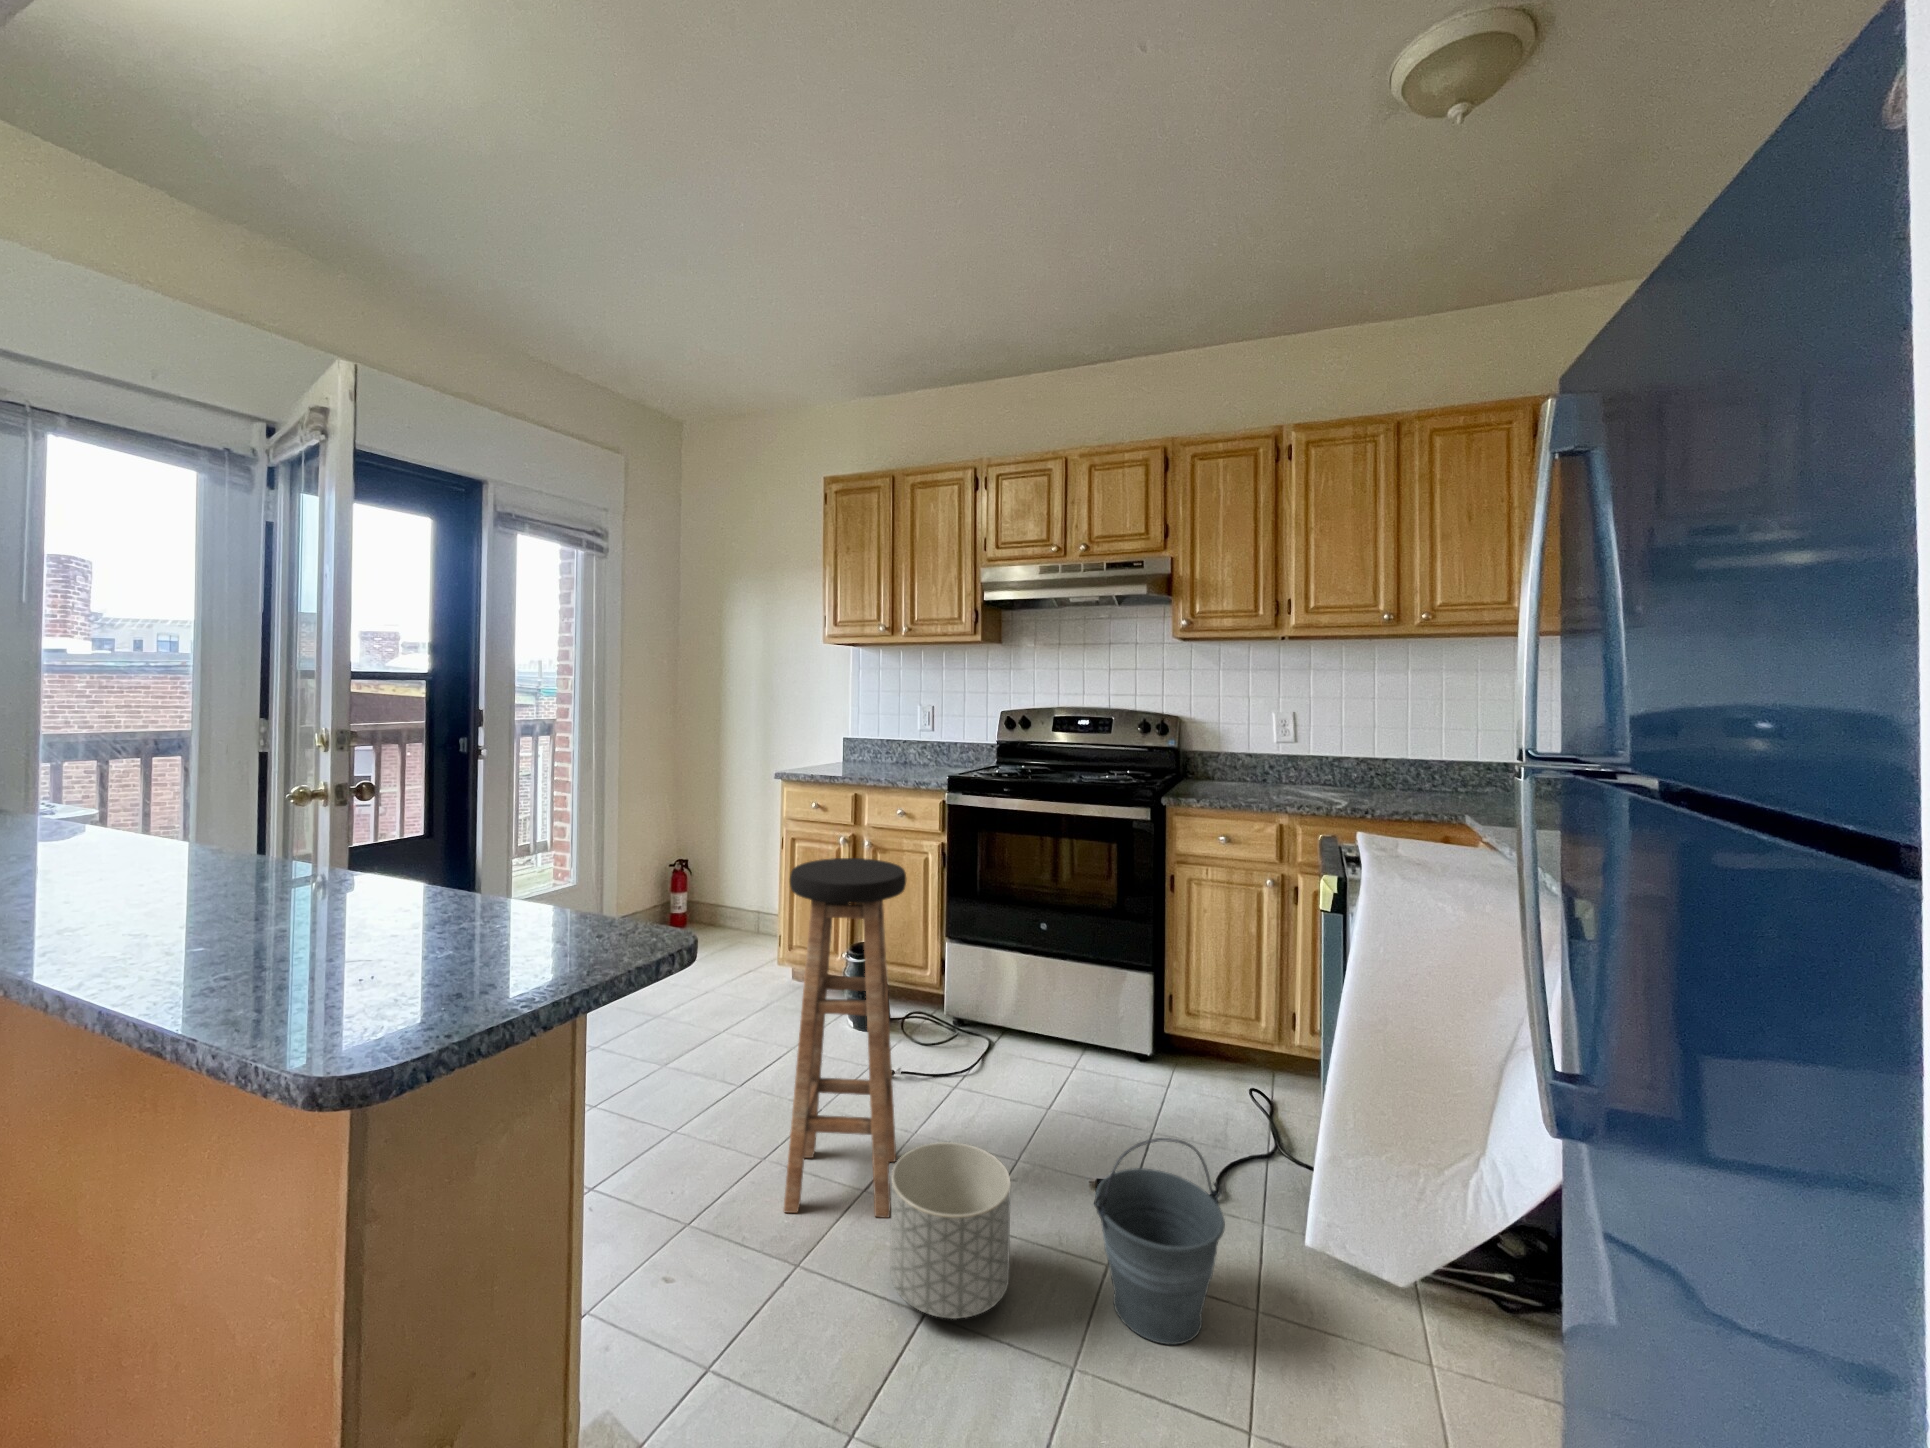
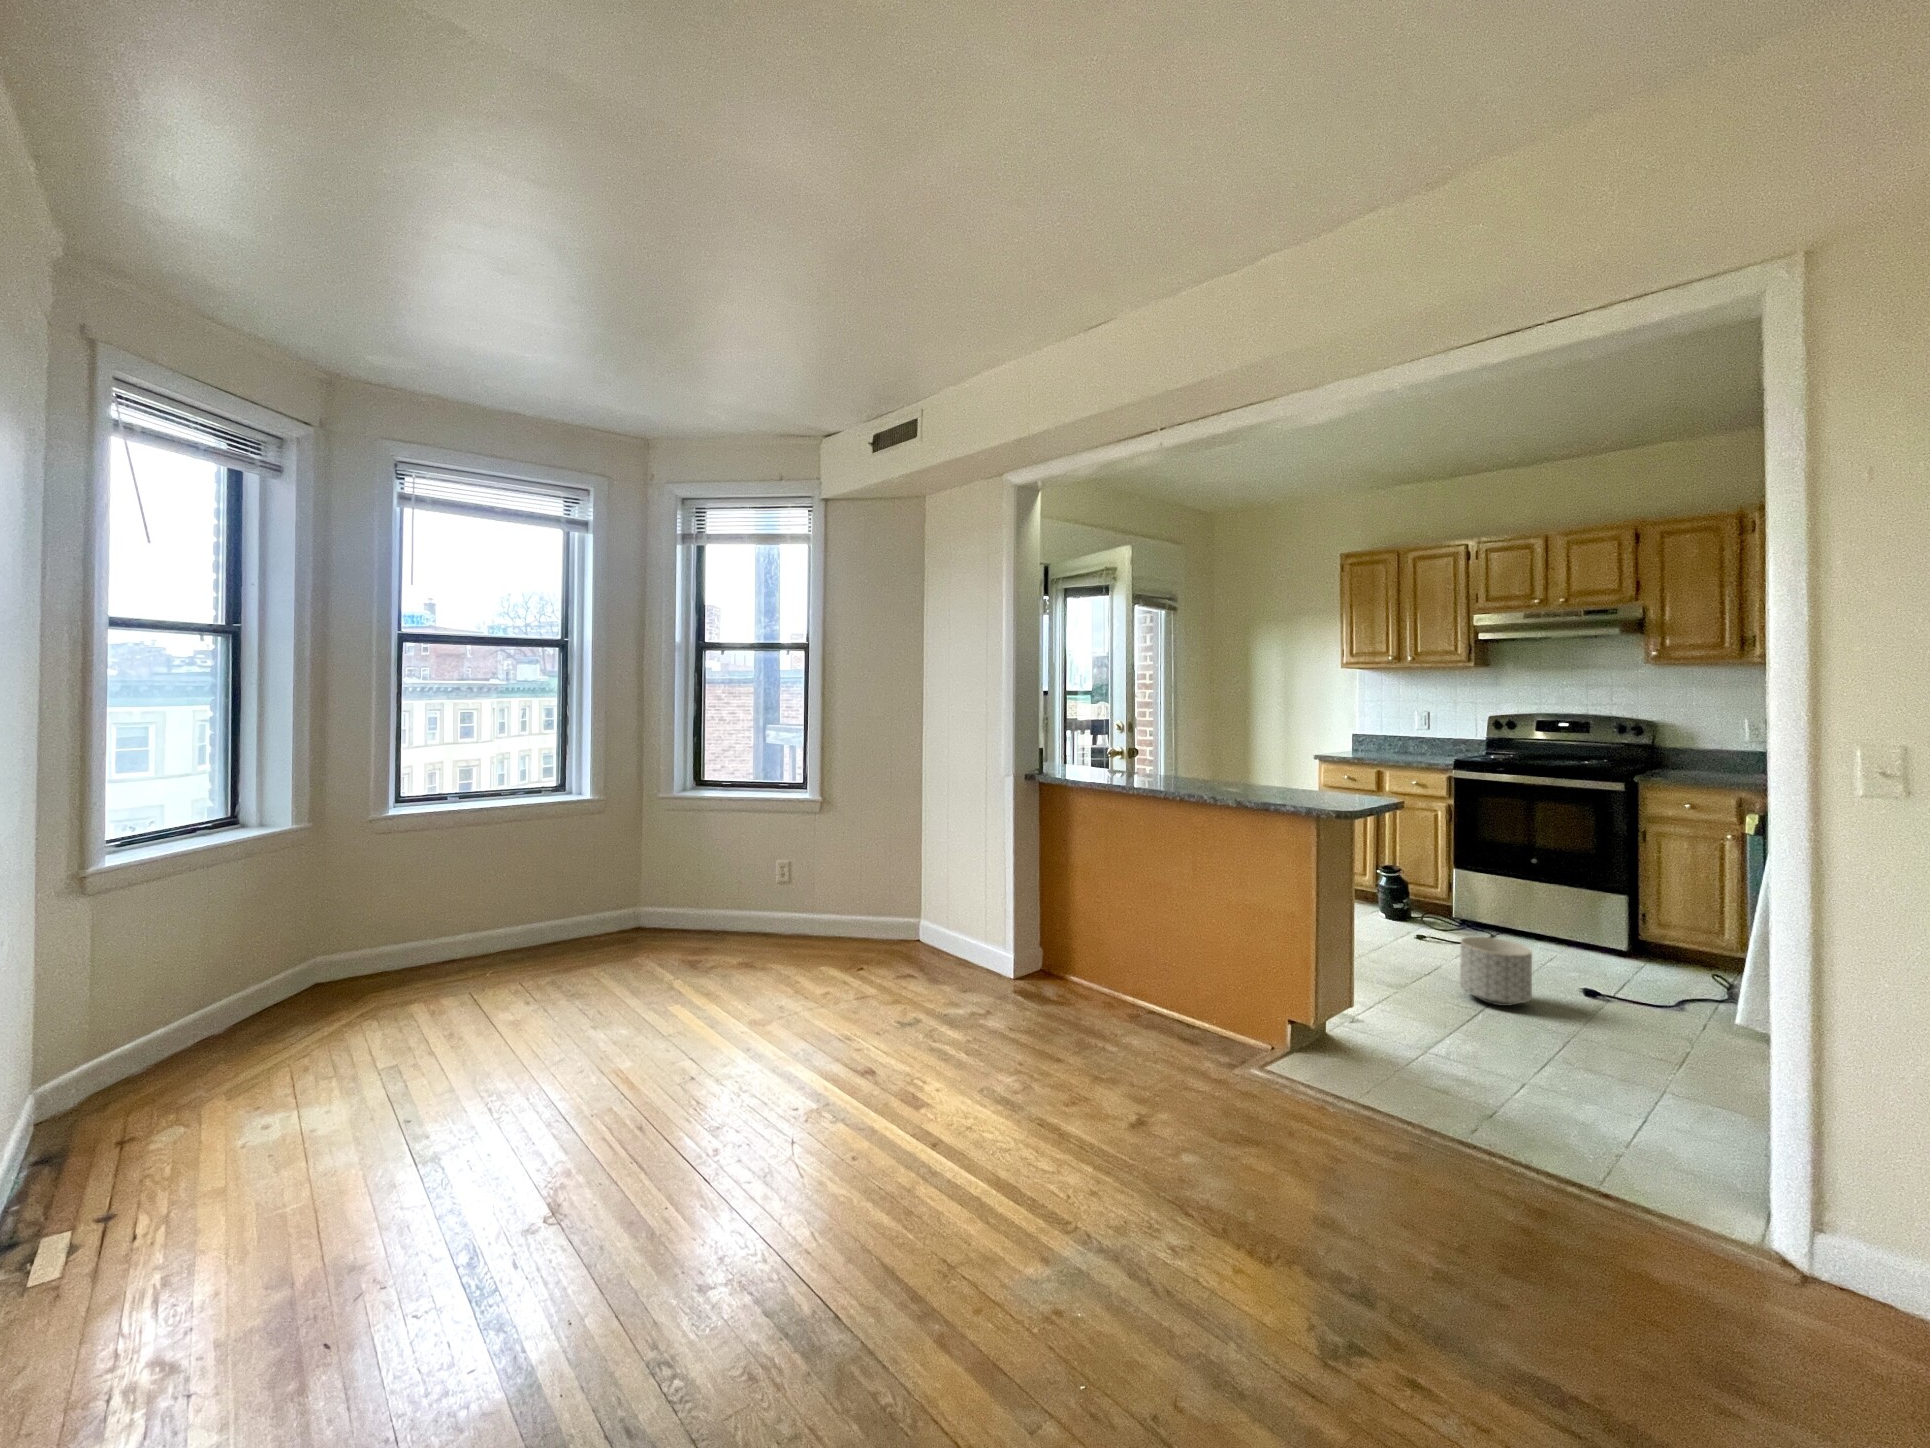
bar stool: present [784,858,906,1218] -> none [1380,797,1453,980]
bucket: present [1094,1138,1225,1345] -> none [1584,935,1668,1031]

